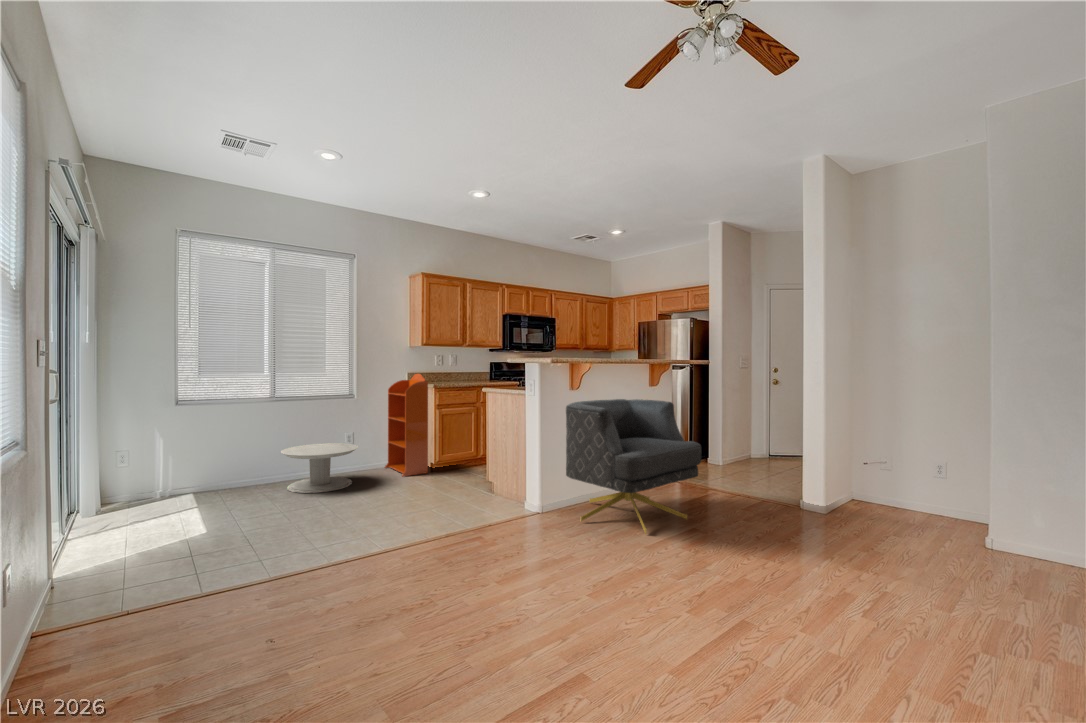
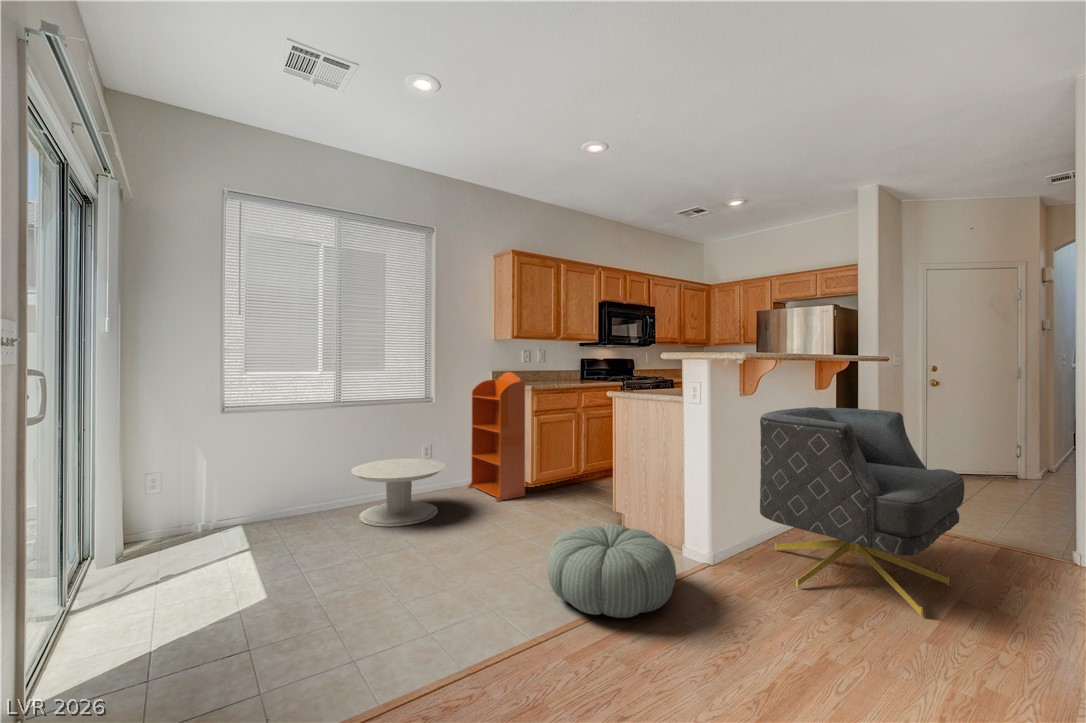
pouf: none [403,482,493,537] -> present [548,525,676,618]

